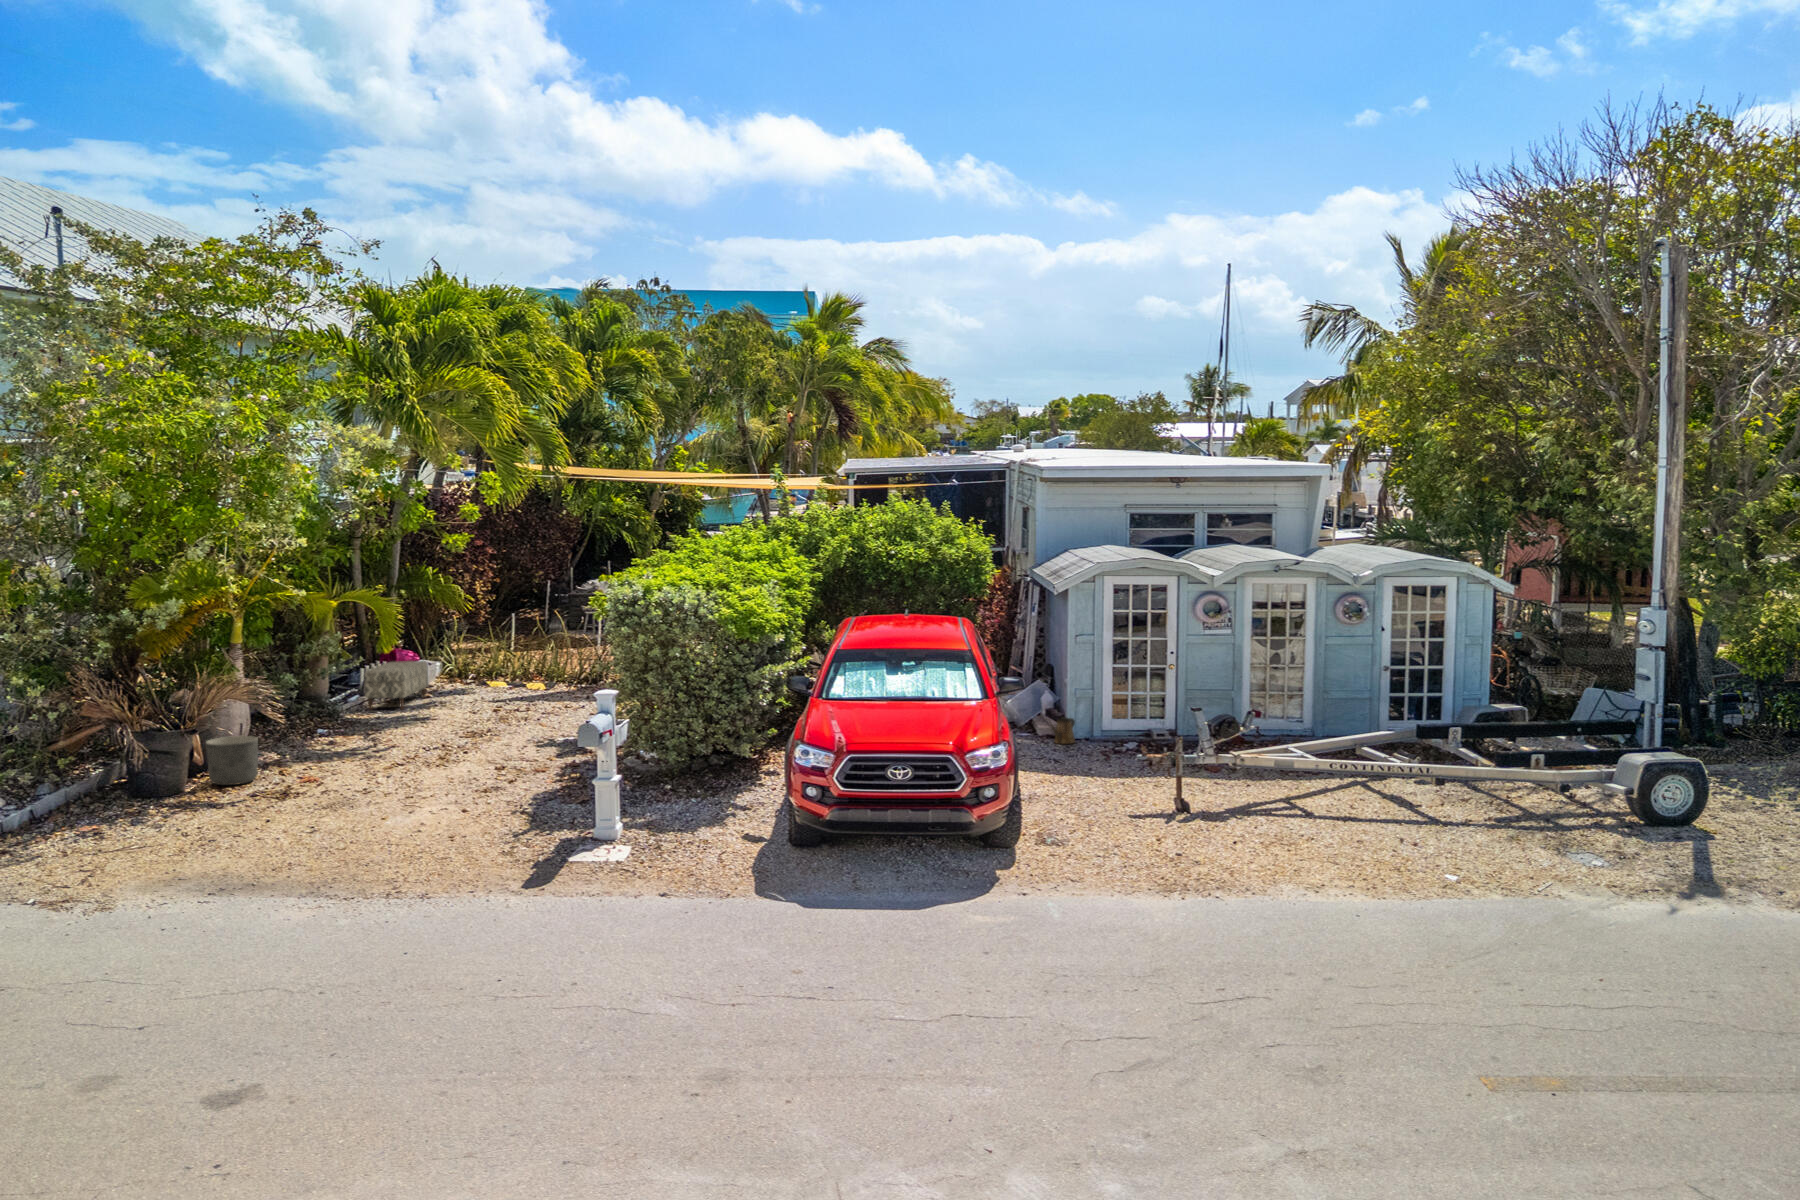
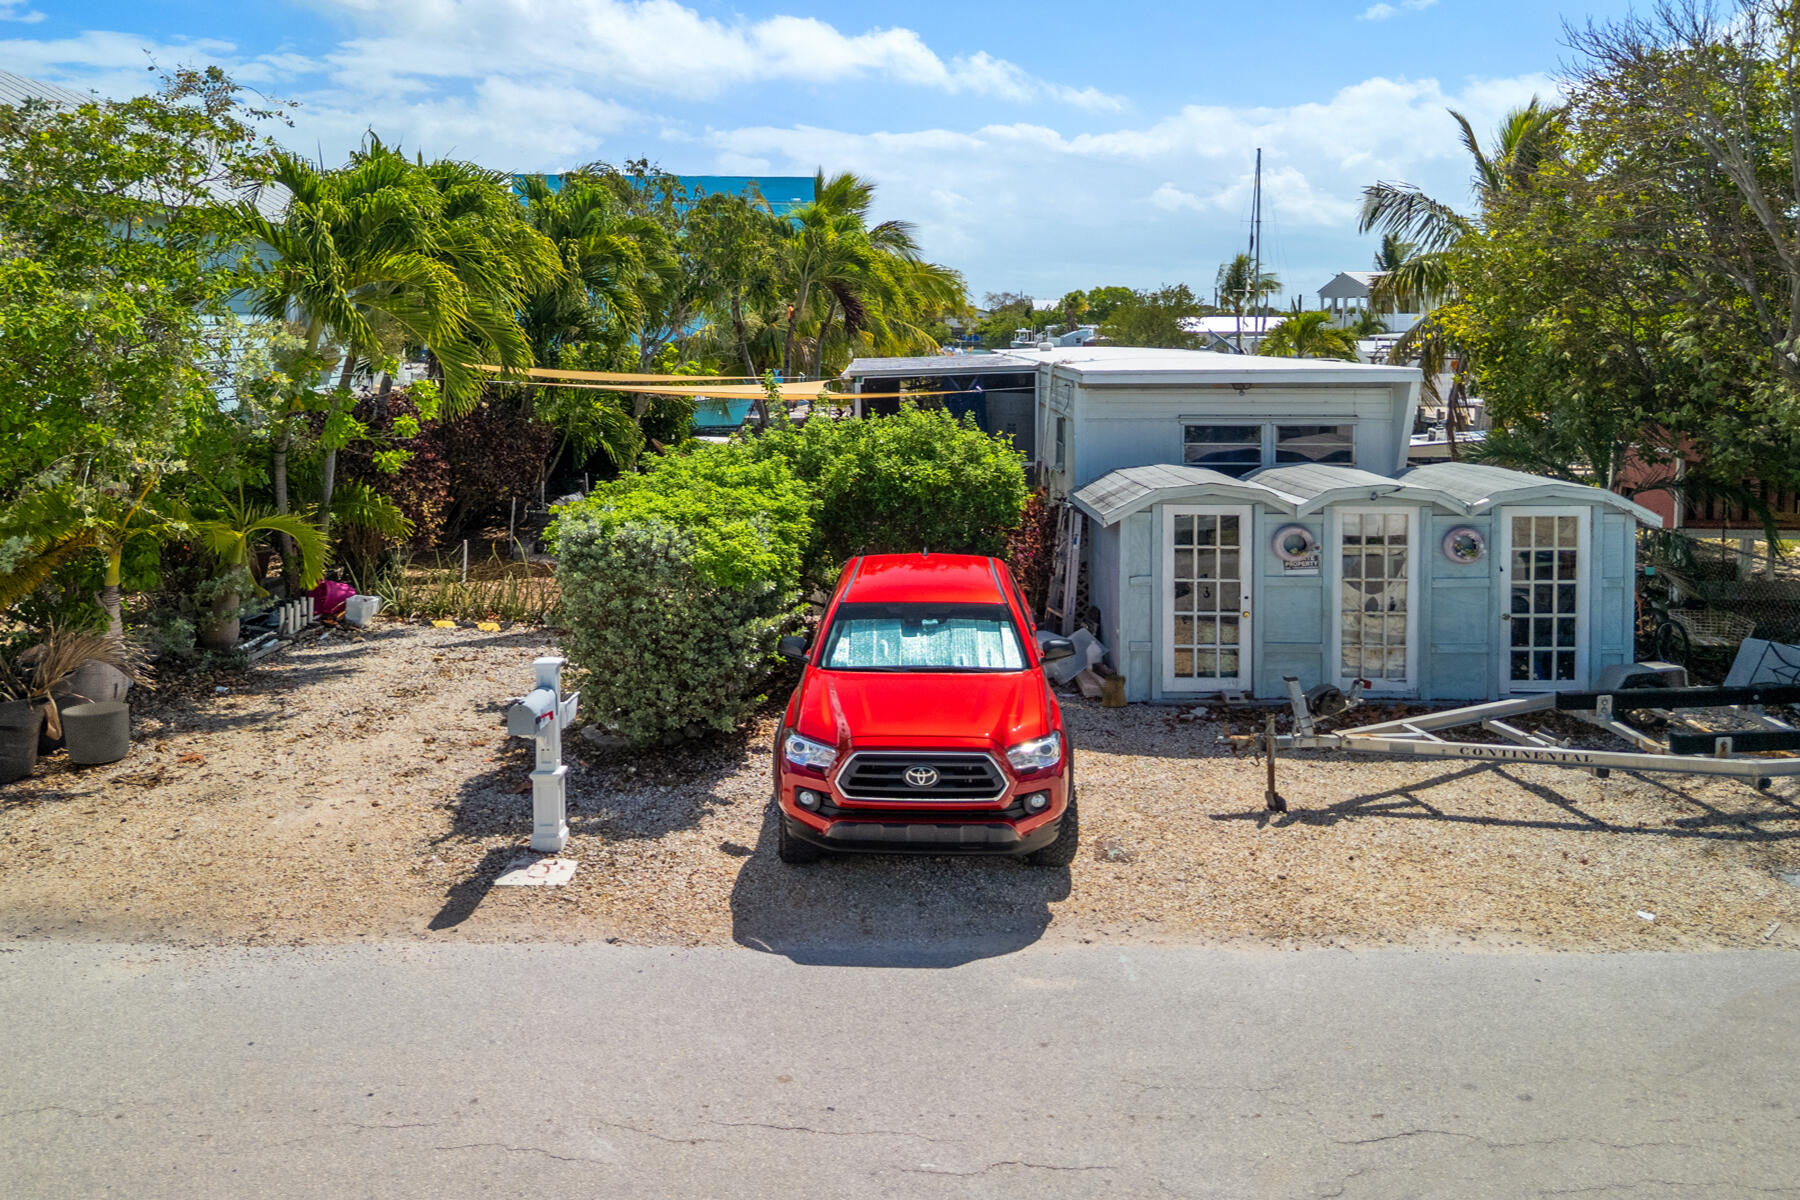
bench: present [364,661,428,710] -> none [285,598,365,657]

